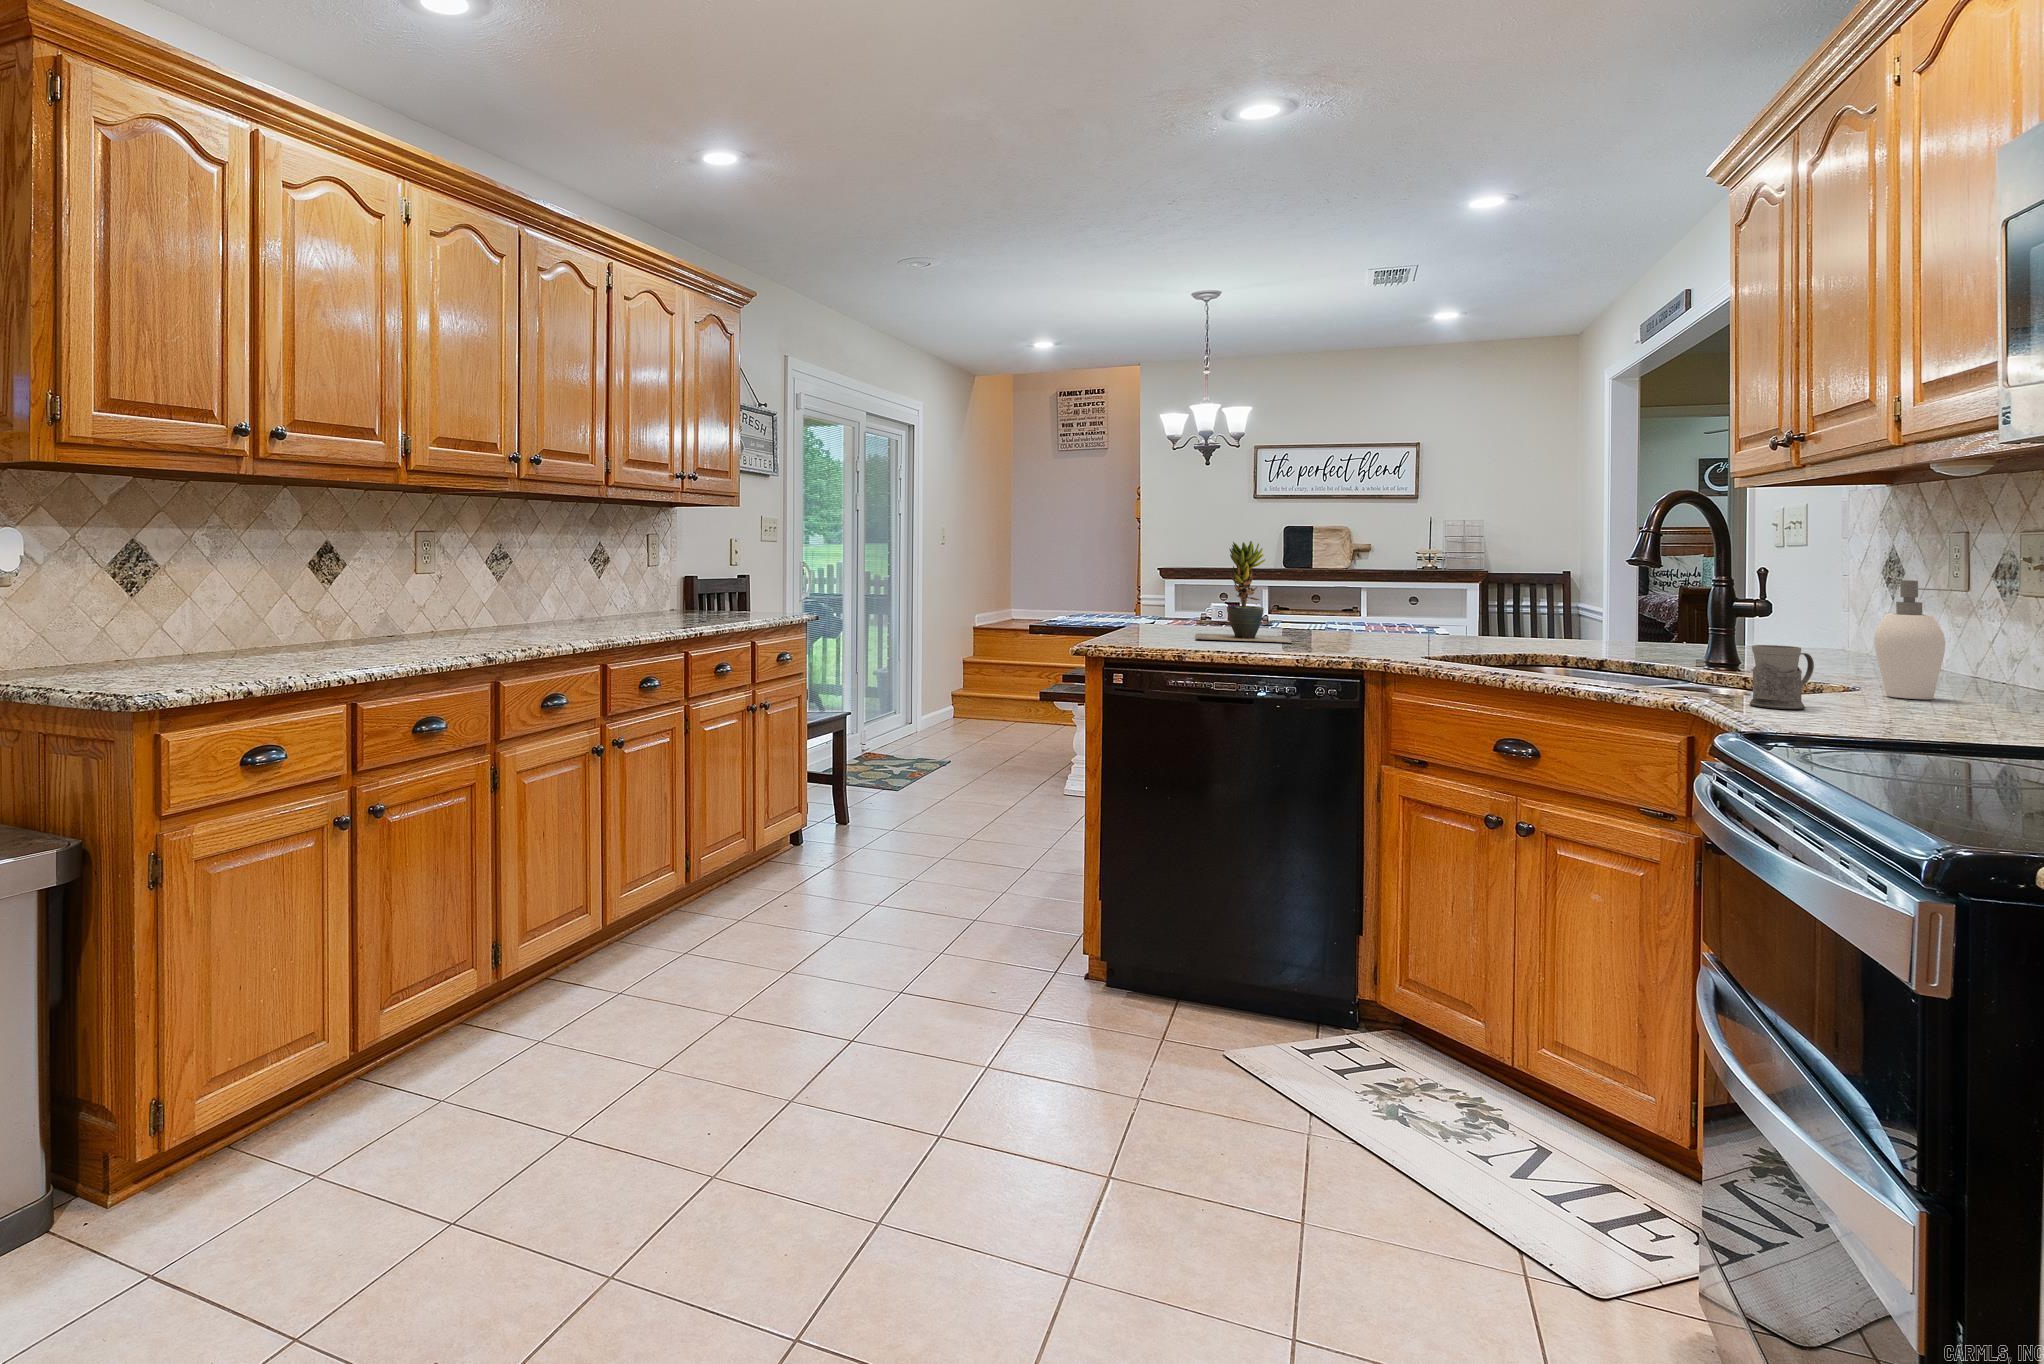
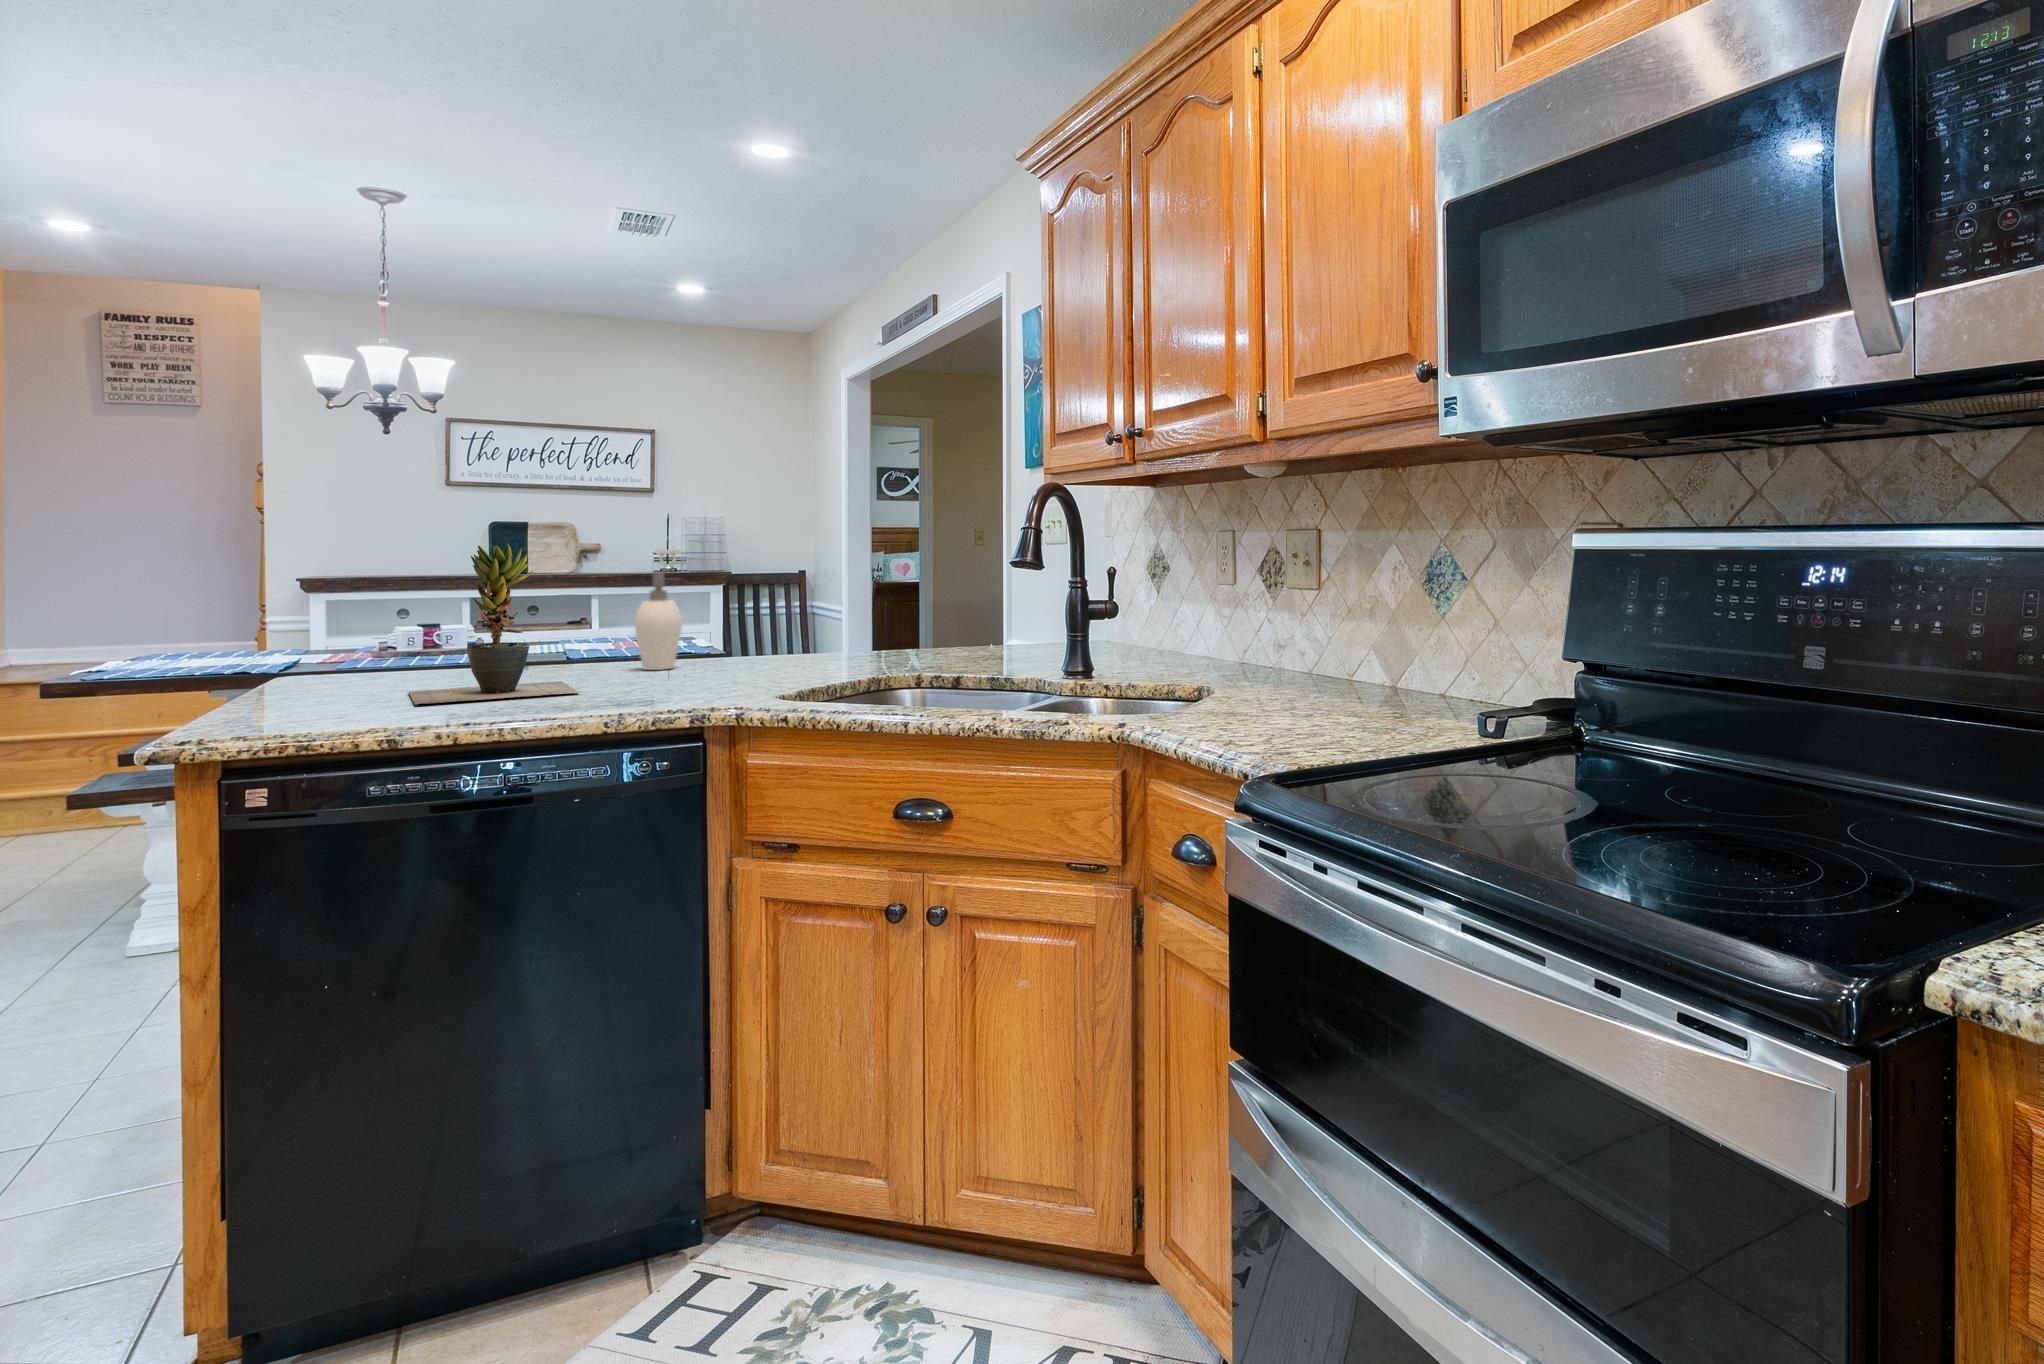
soap dispenser: present [1874,580,1952,699] -> present [634,572,682,670]
mug: present [1750,645,1814,709] -> none [1179,655,1225,727]

